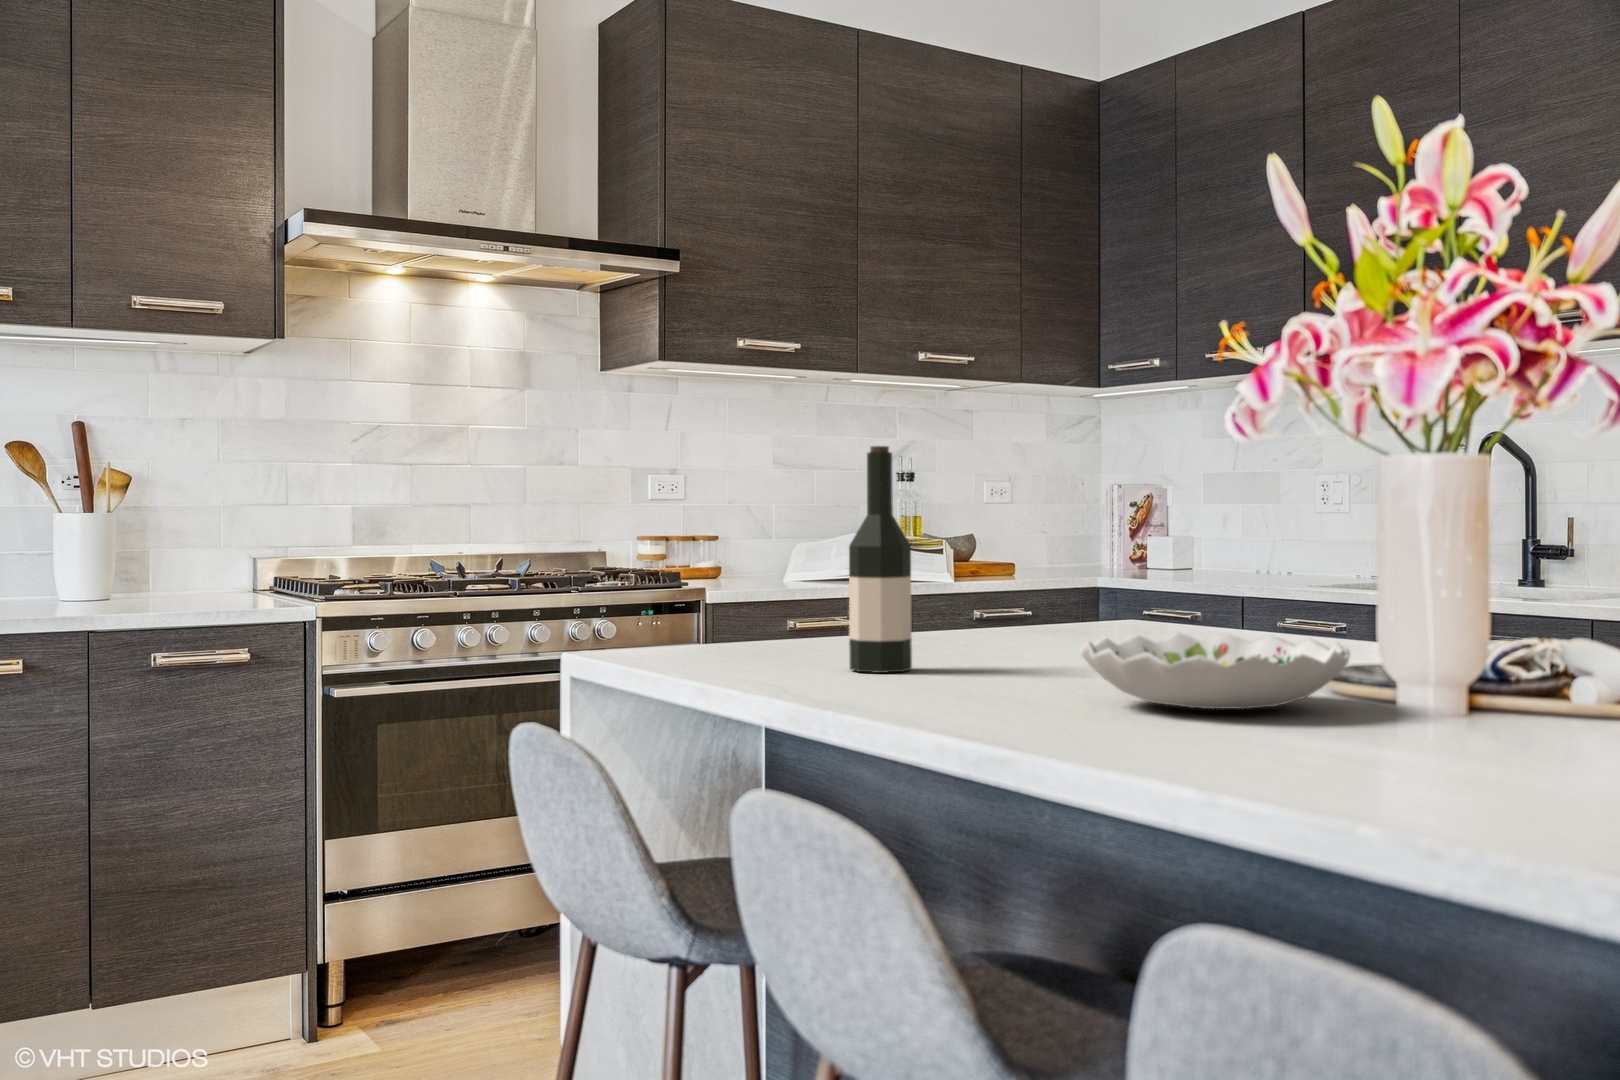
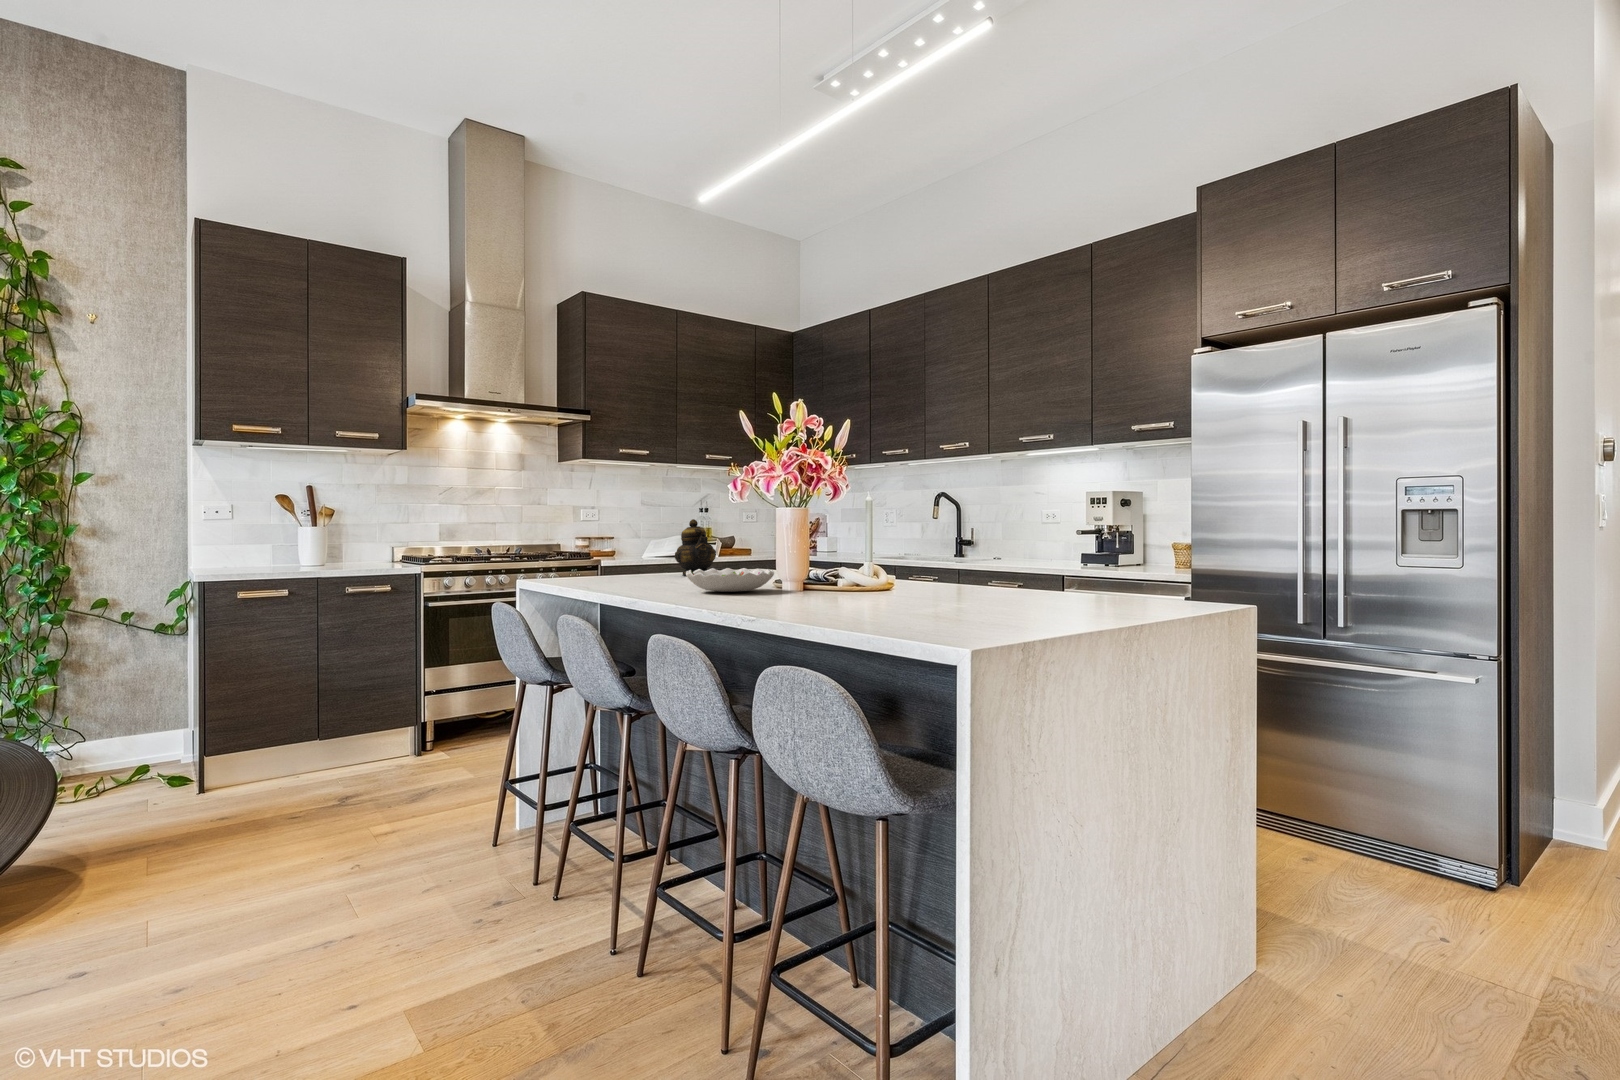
wine bottle: present [849,446,912,673] -> none [623,501,647,585]
teapot: none [928,495,1029,638] -> present [675,519,716,576]

